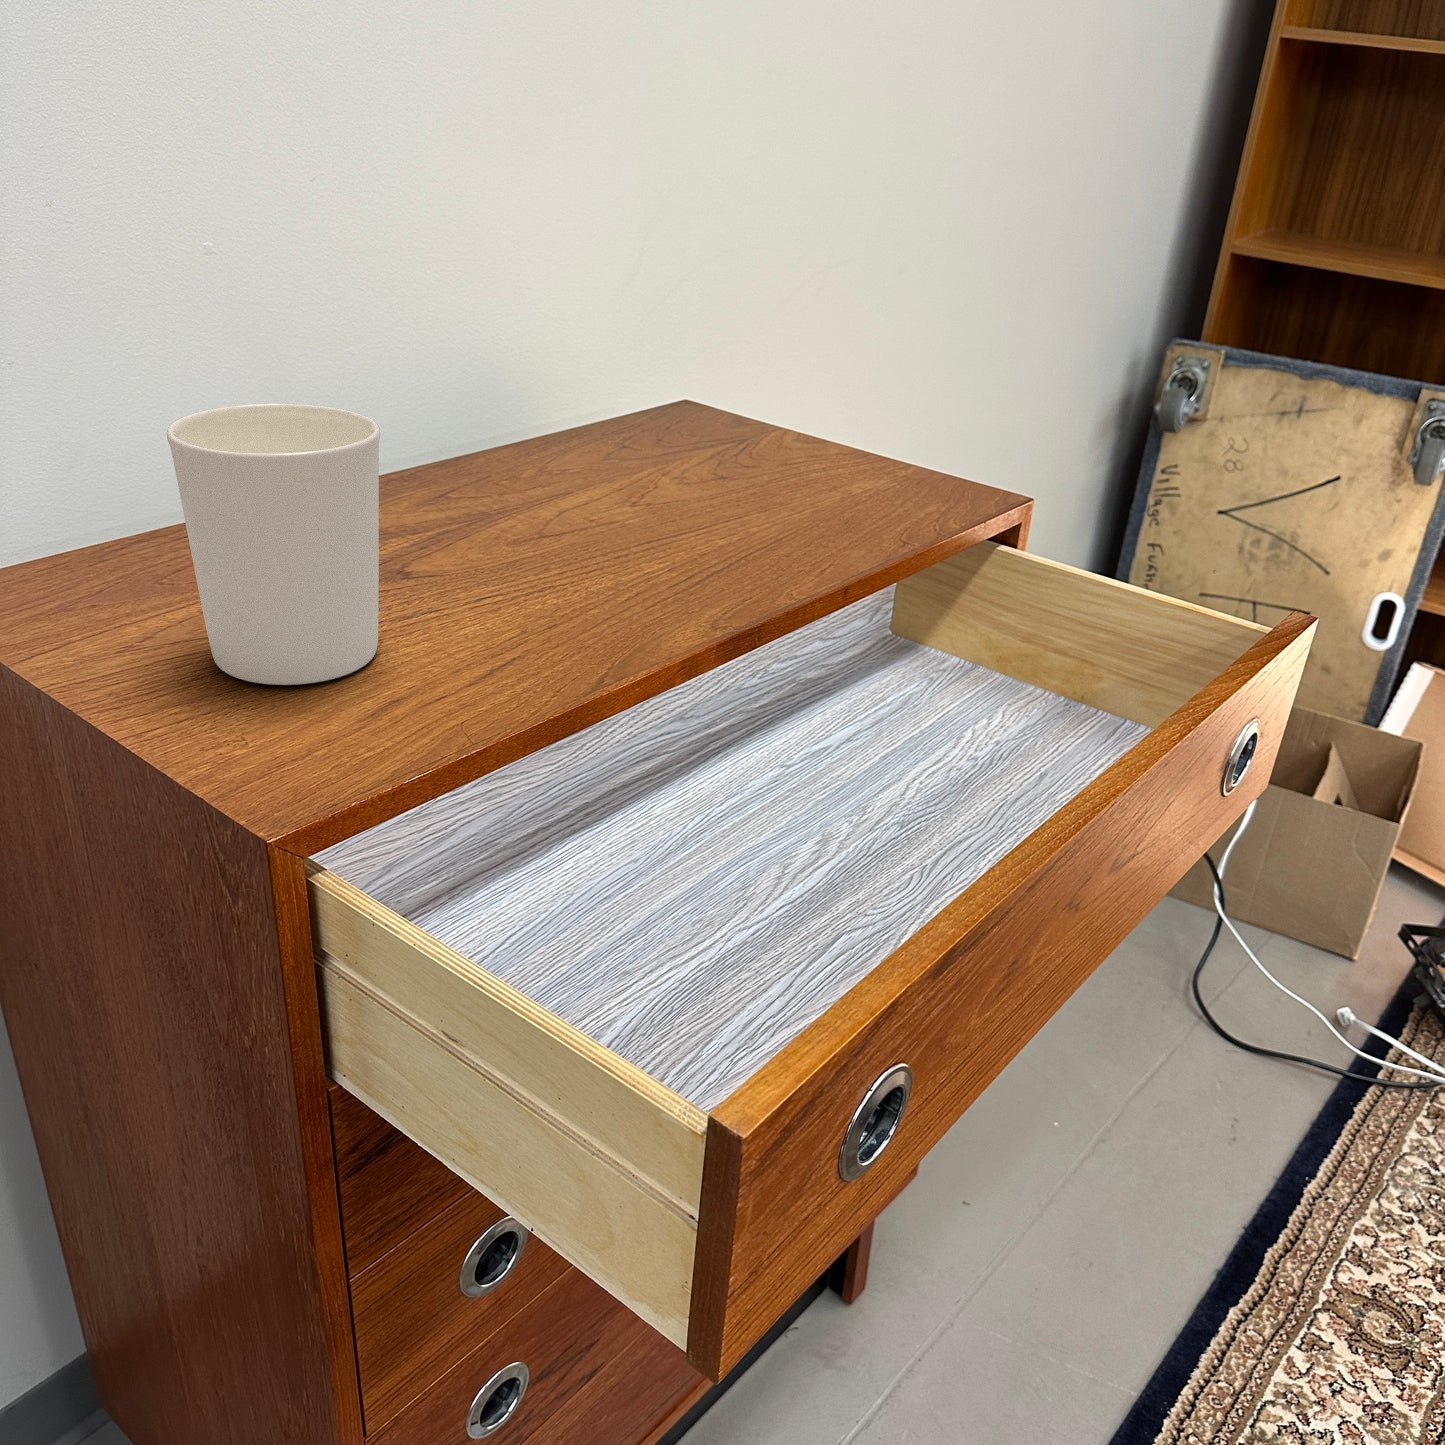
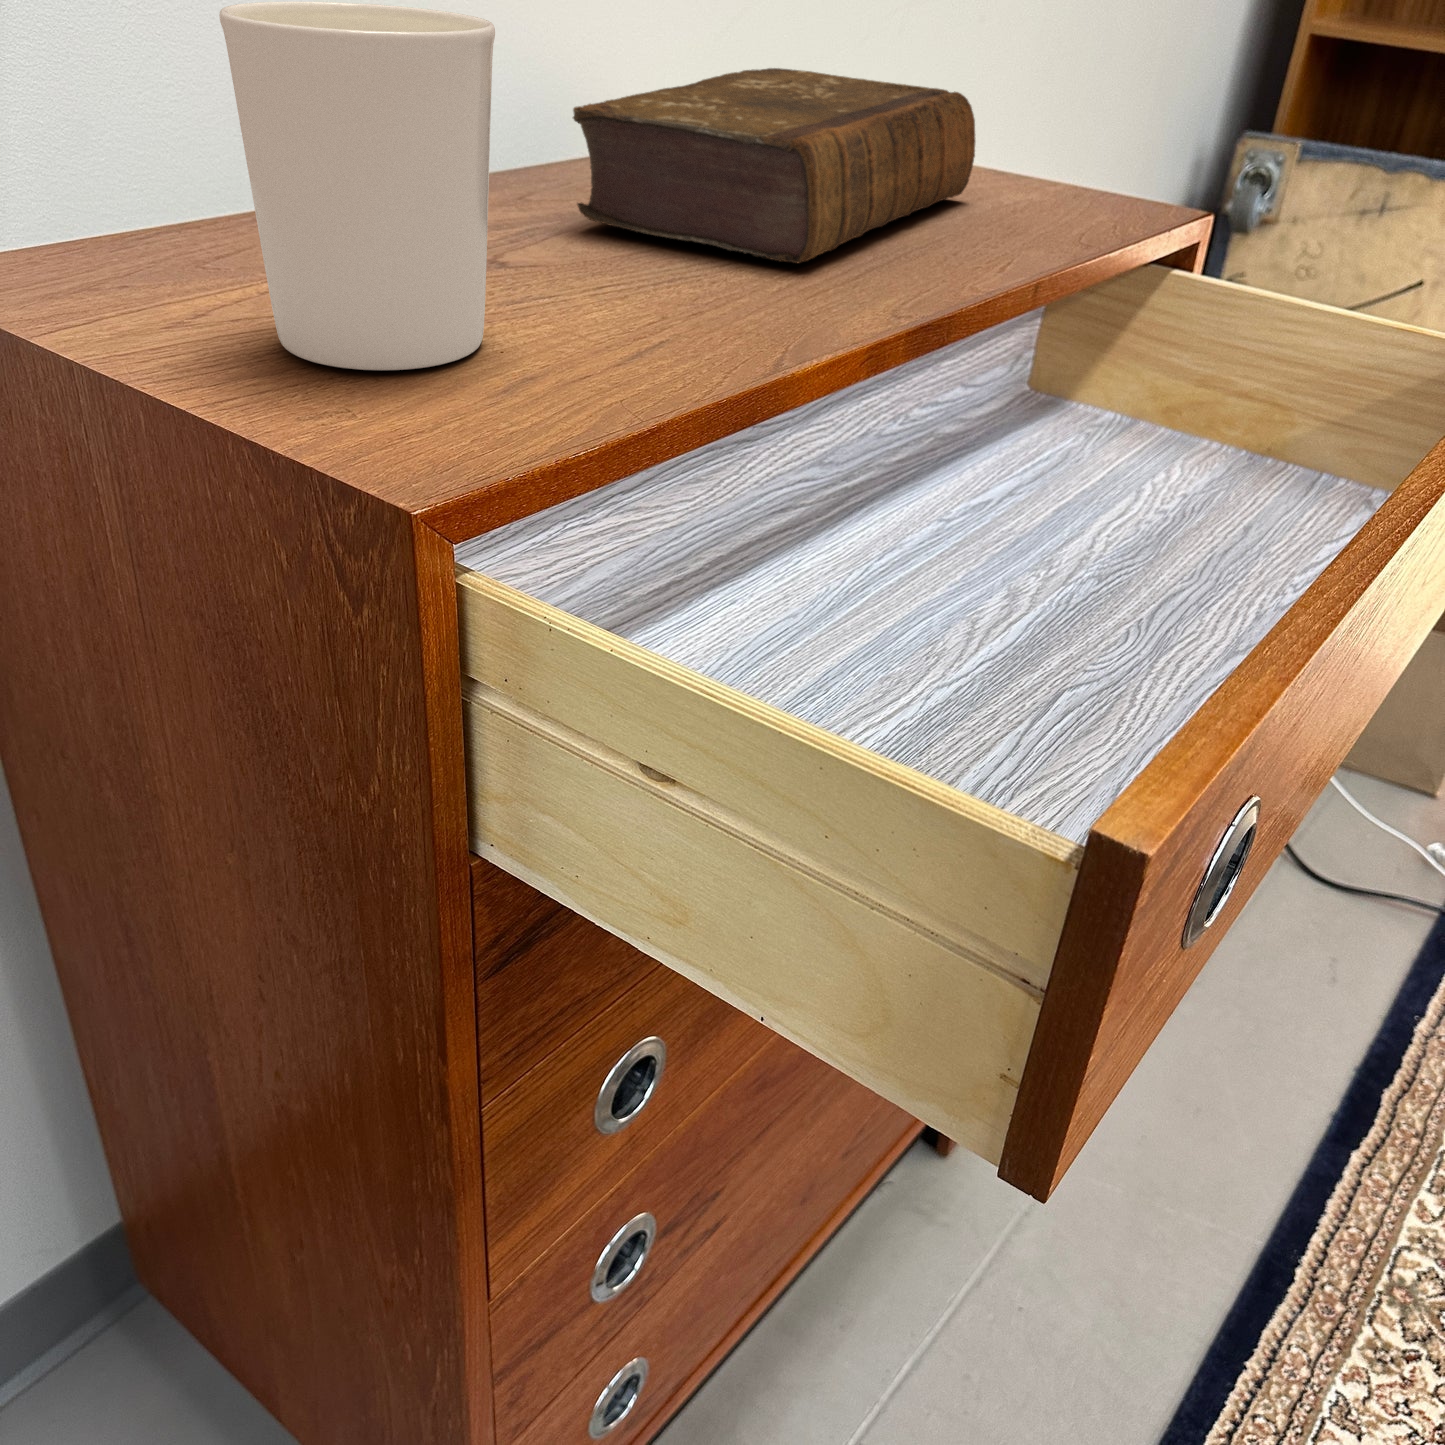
book: none [480,381,827,566] -> present [573,68,975,263]

